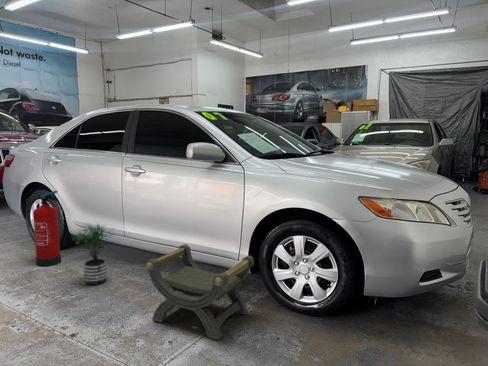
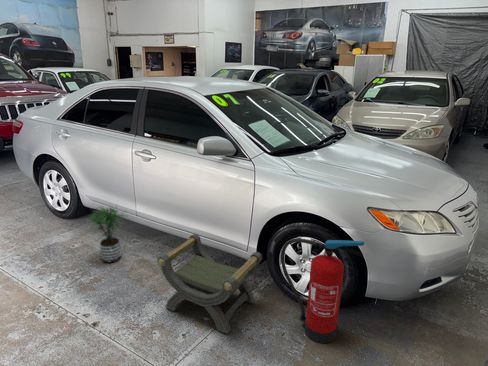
fire extinguisher: present [26,191,61,266] -> present [281,238,364,343]

